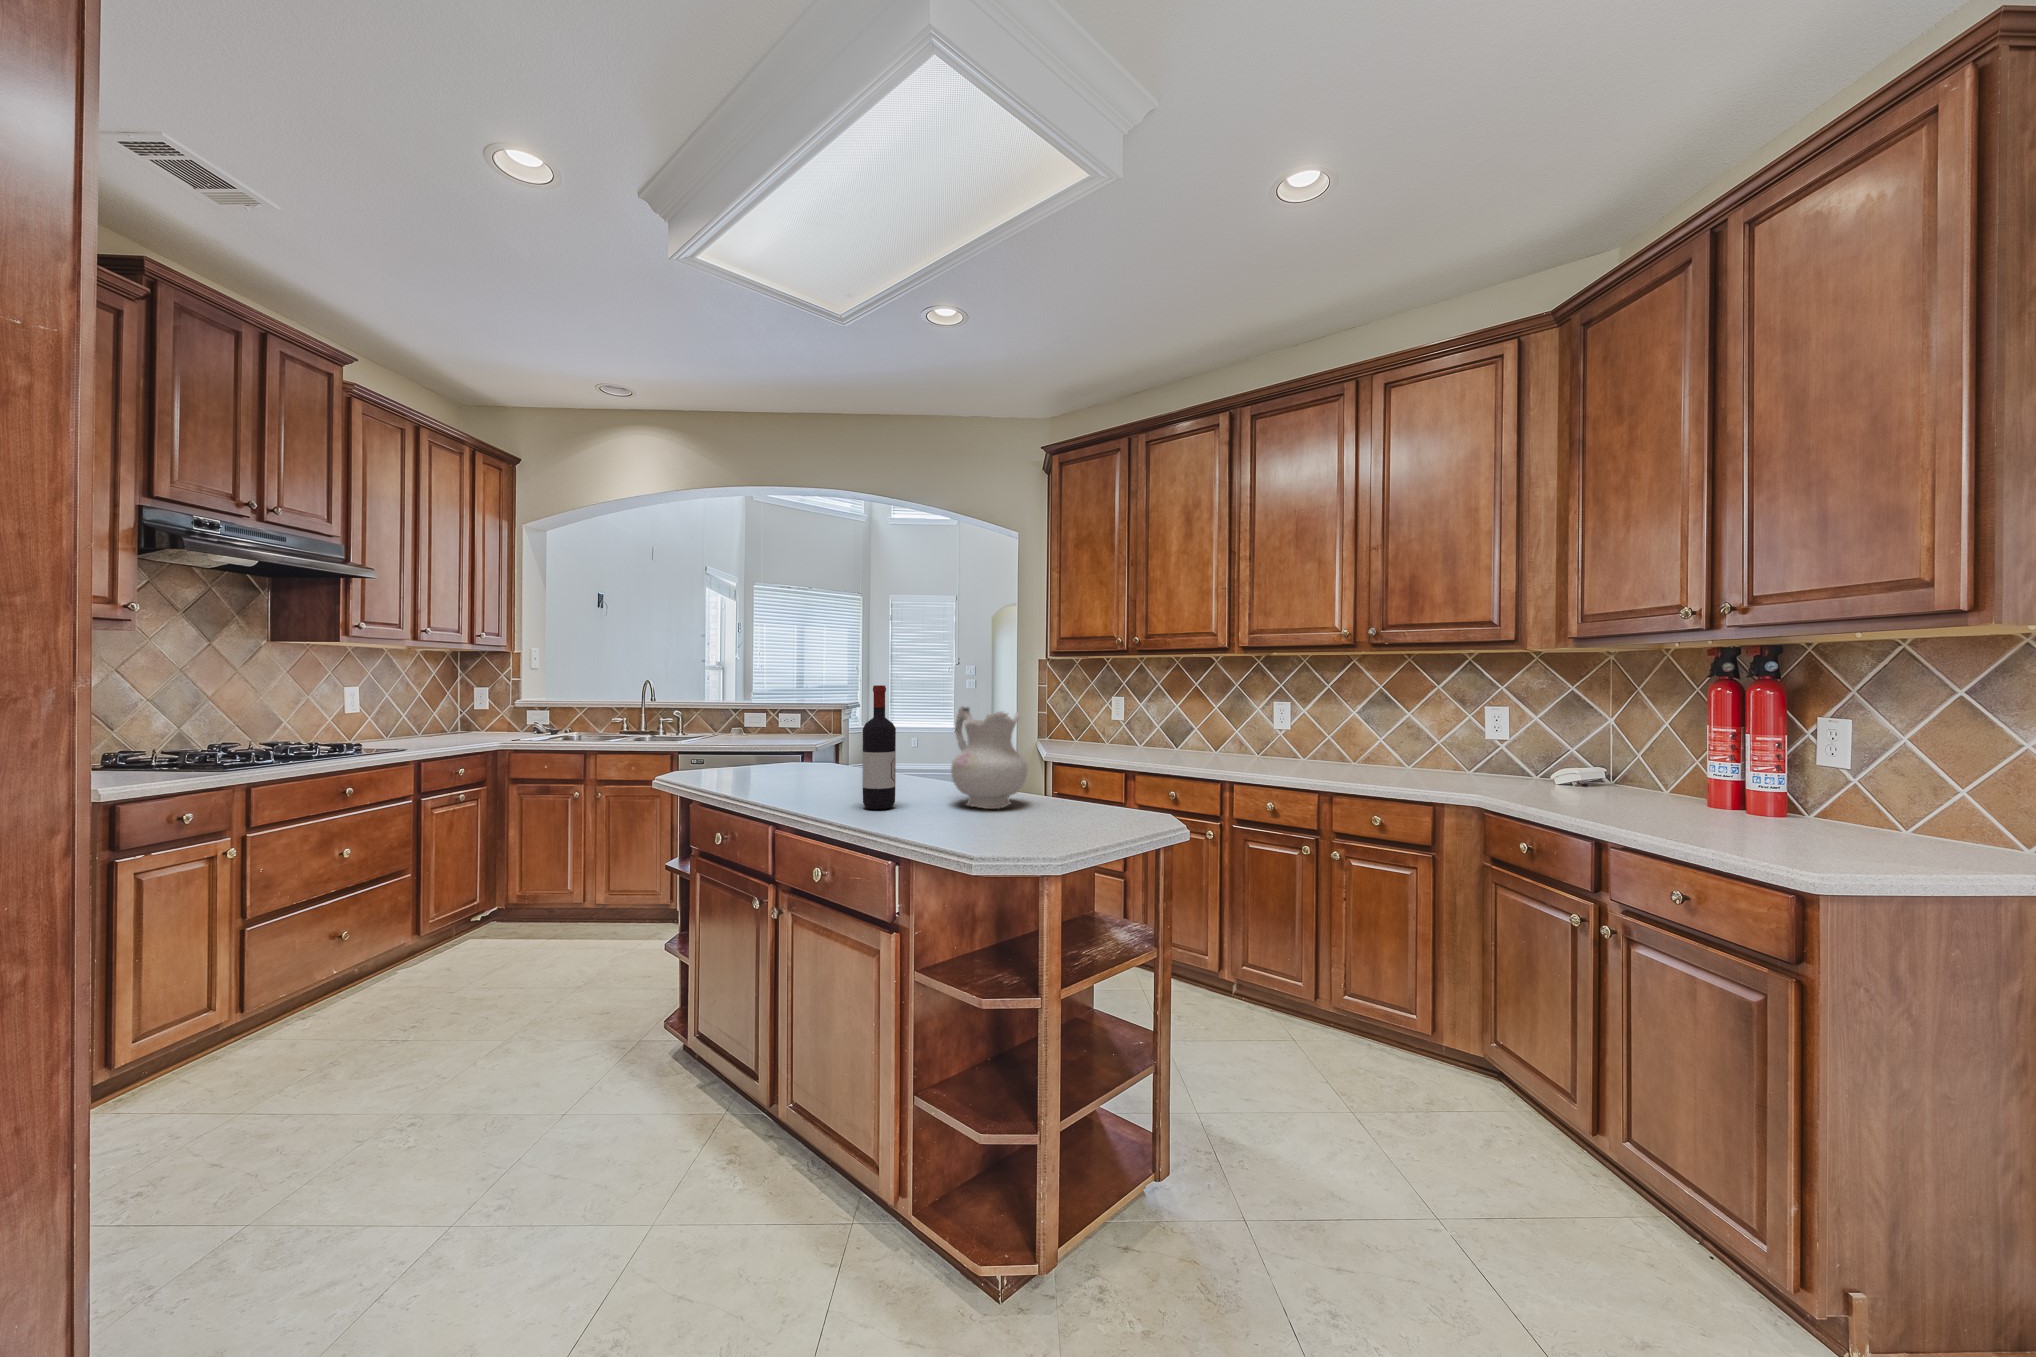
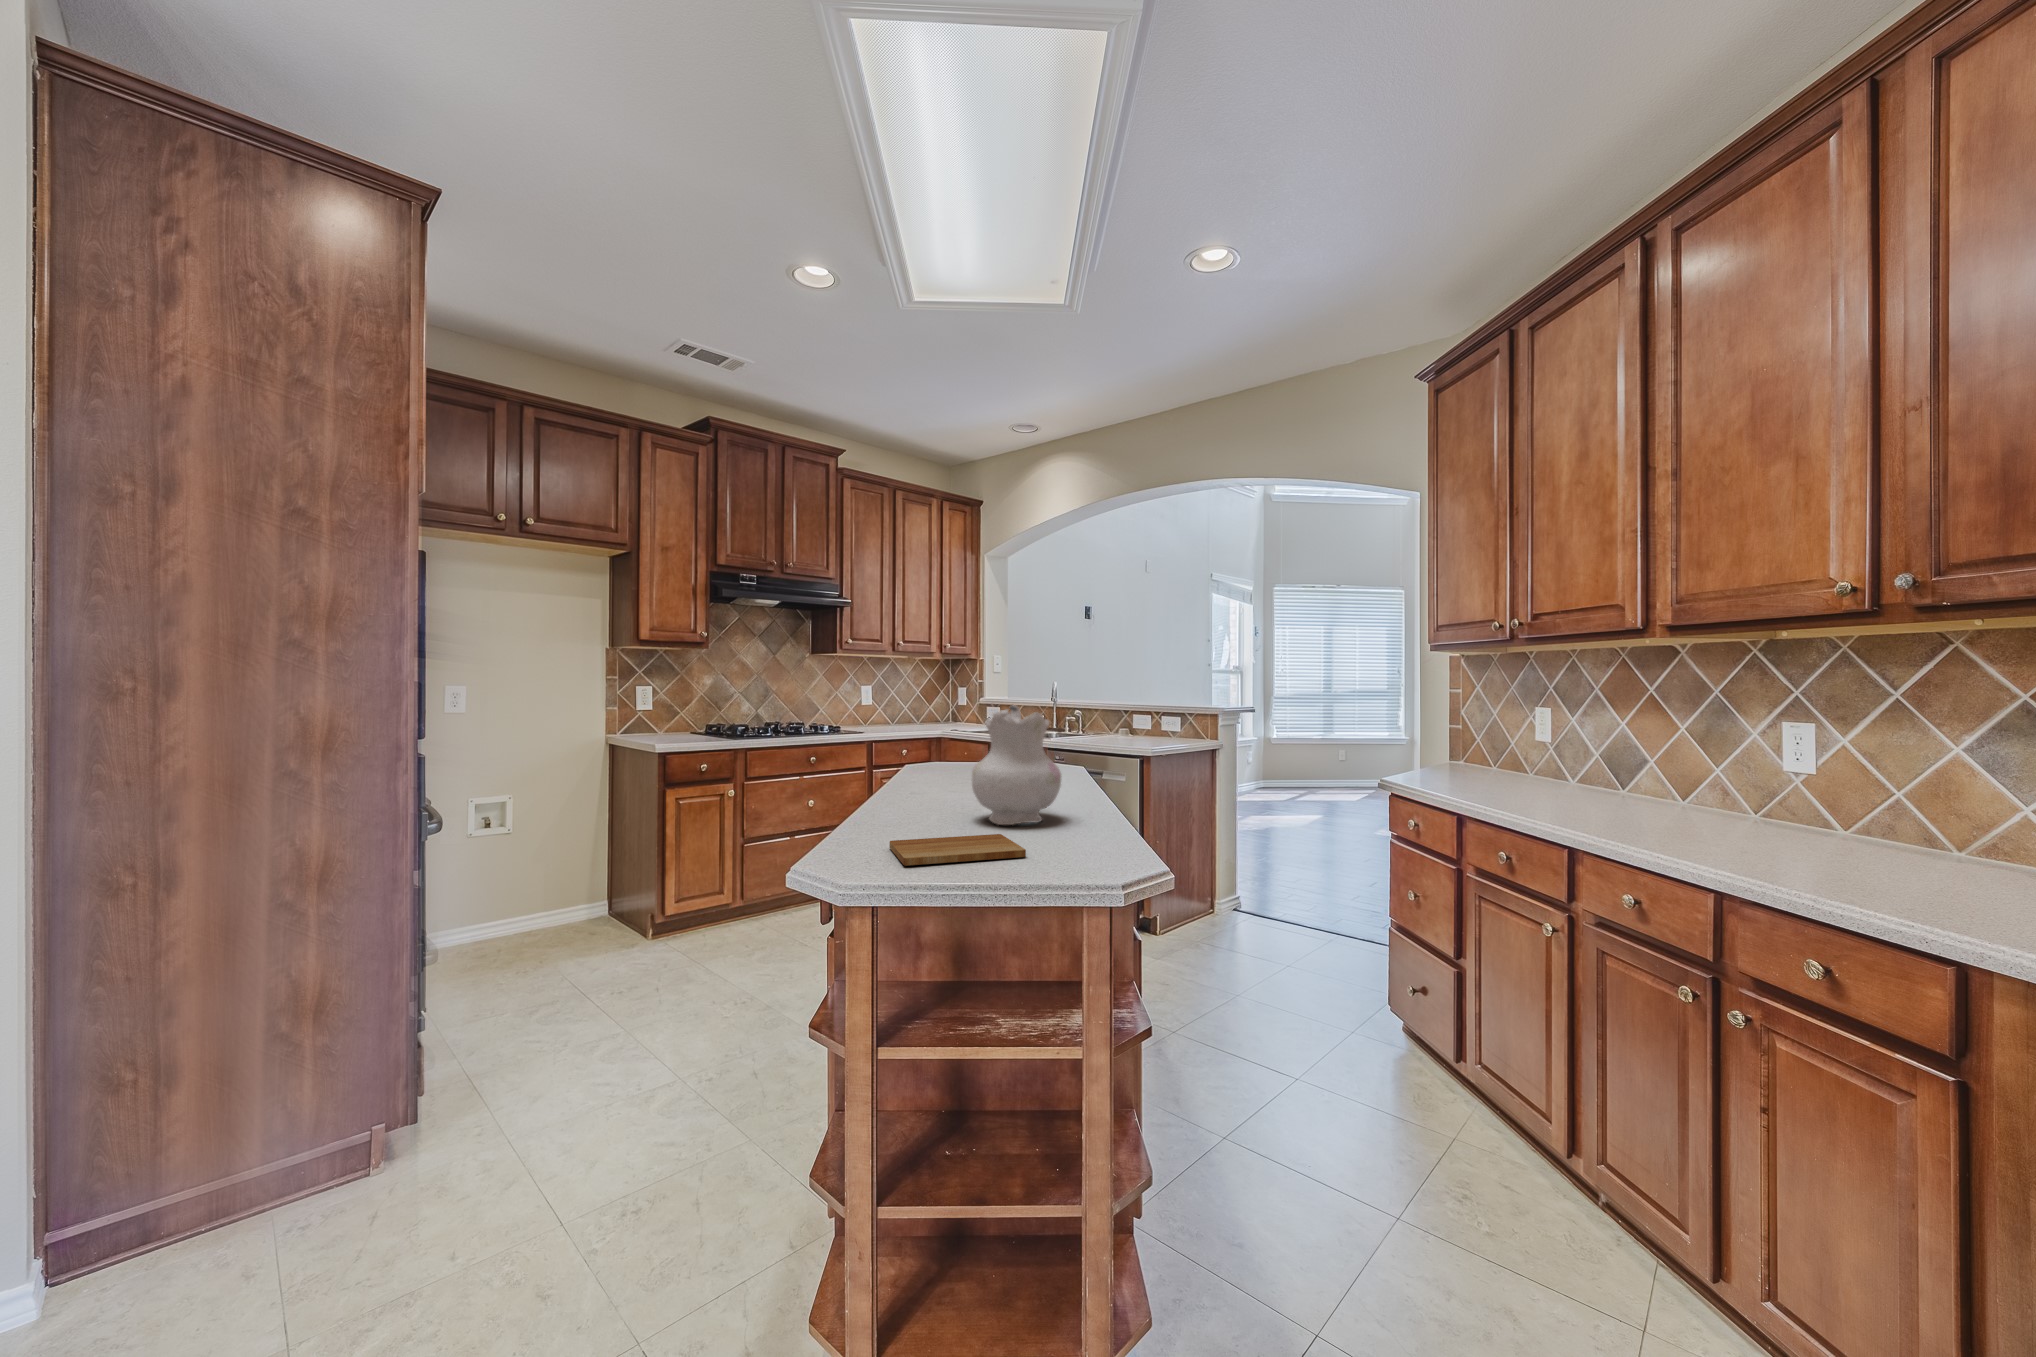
wine bottle: present [863,685,896,809] -> none [903,680,937,809]
cutting board: none [993,813,1094,841] -> present [889,834,1026,866]

